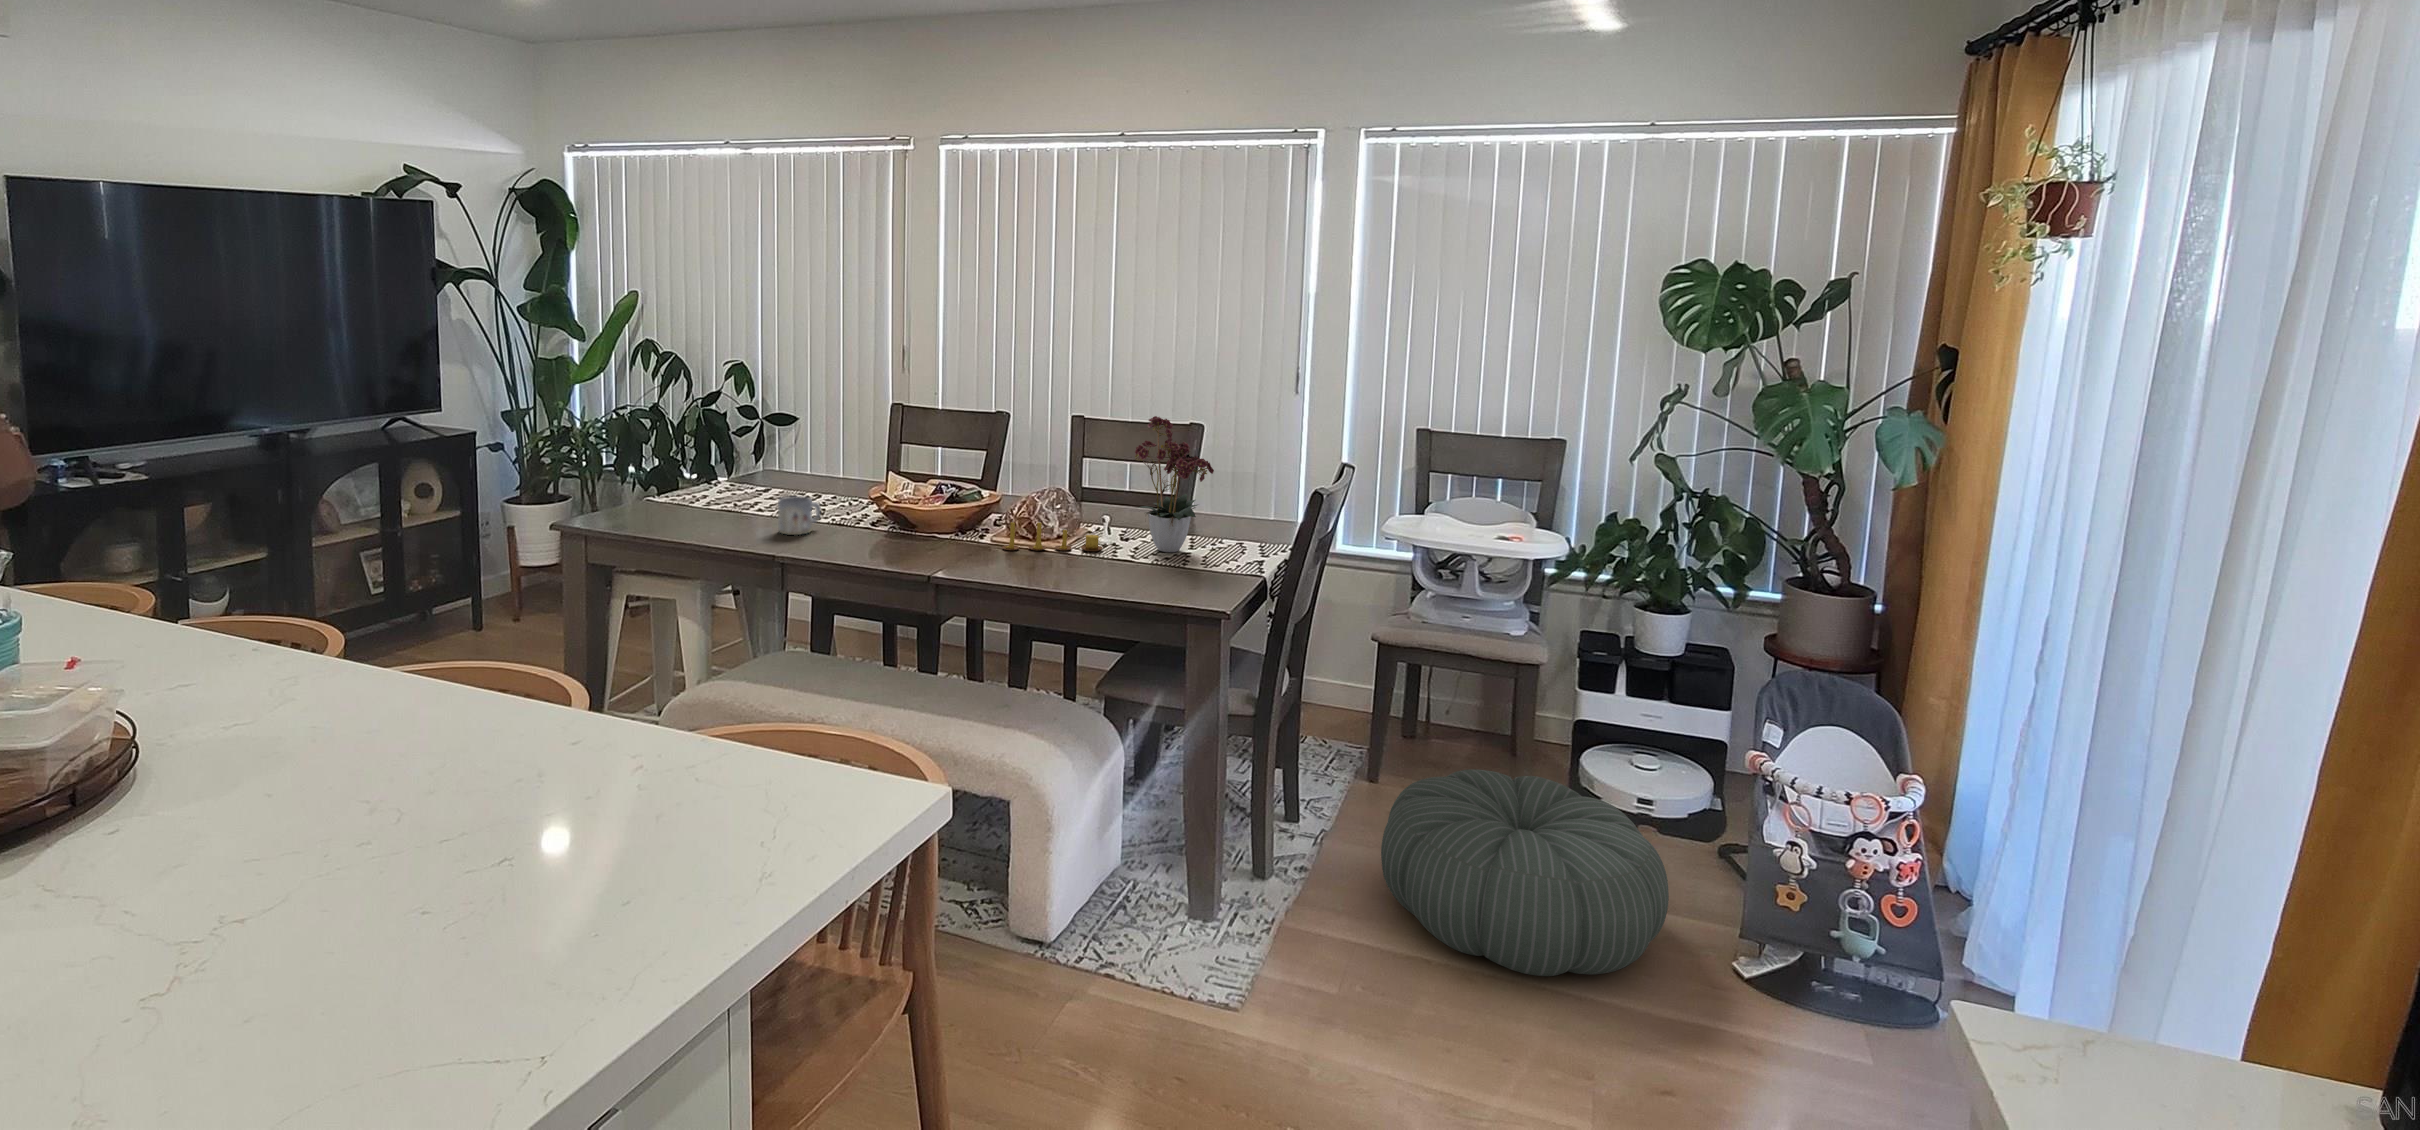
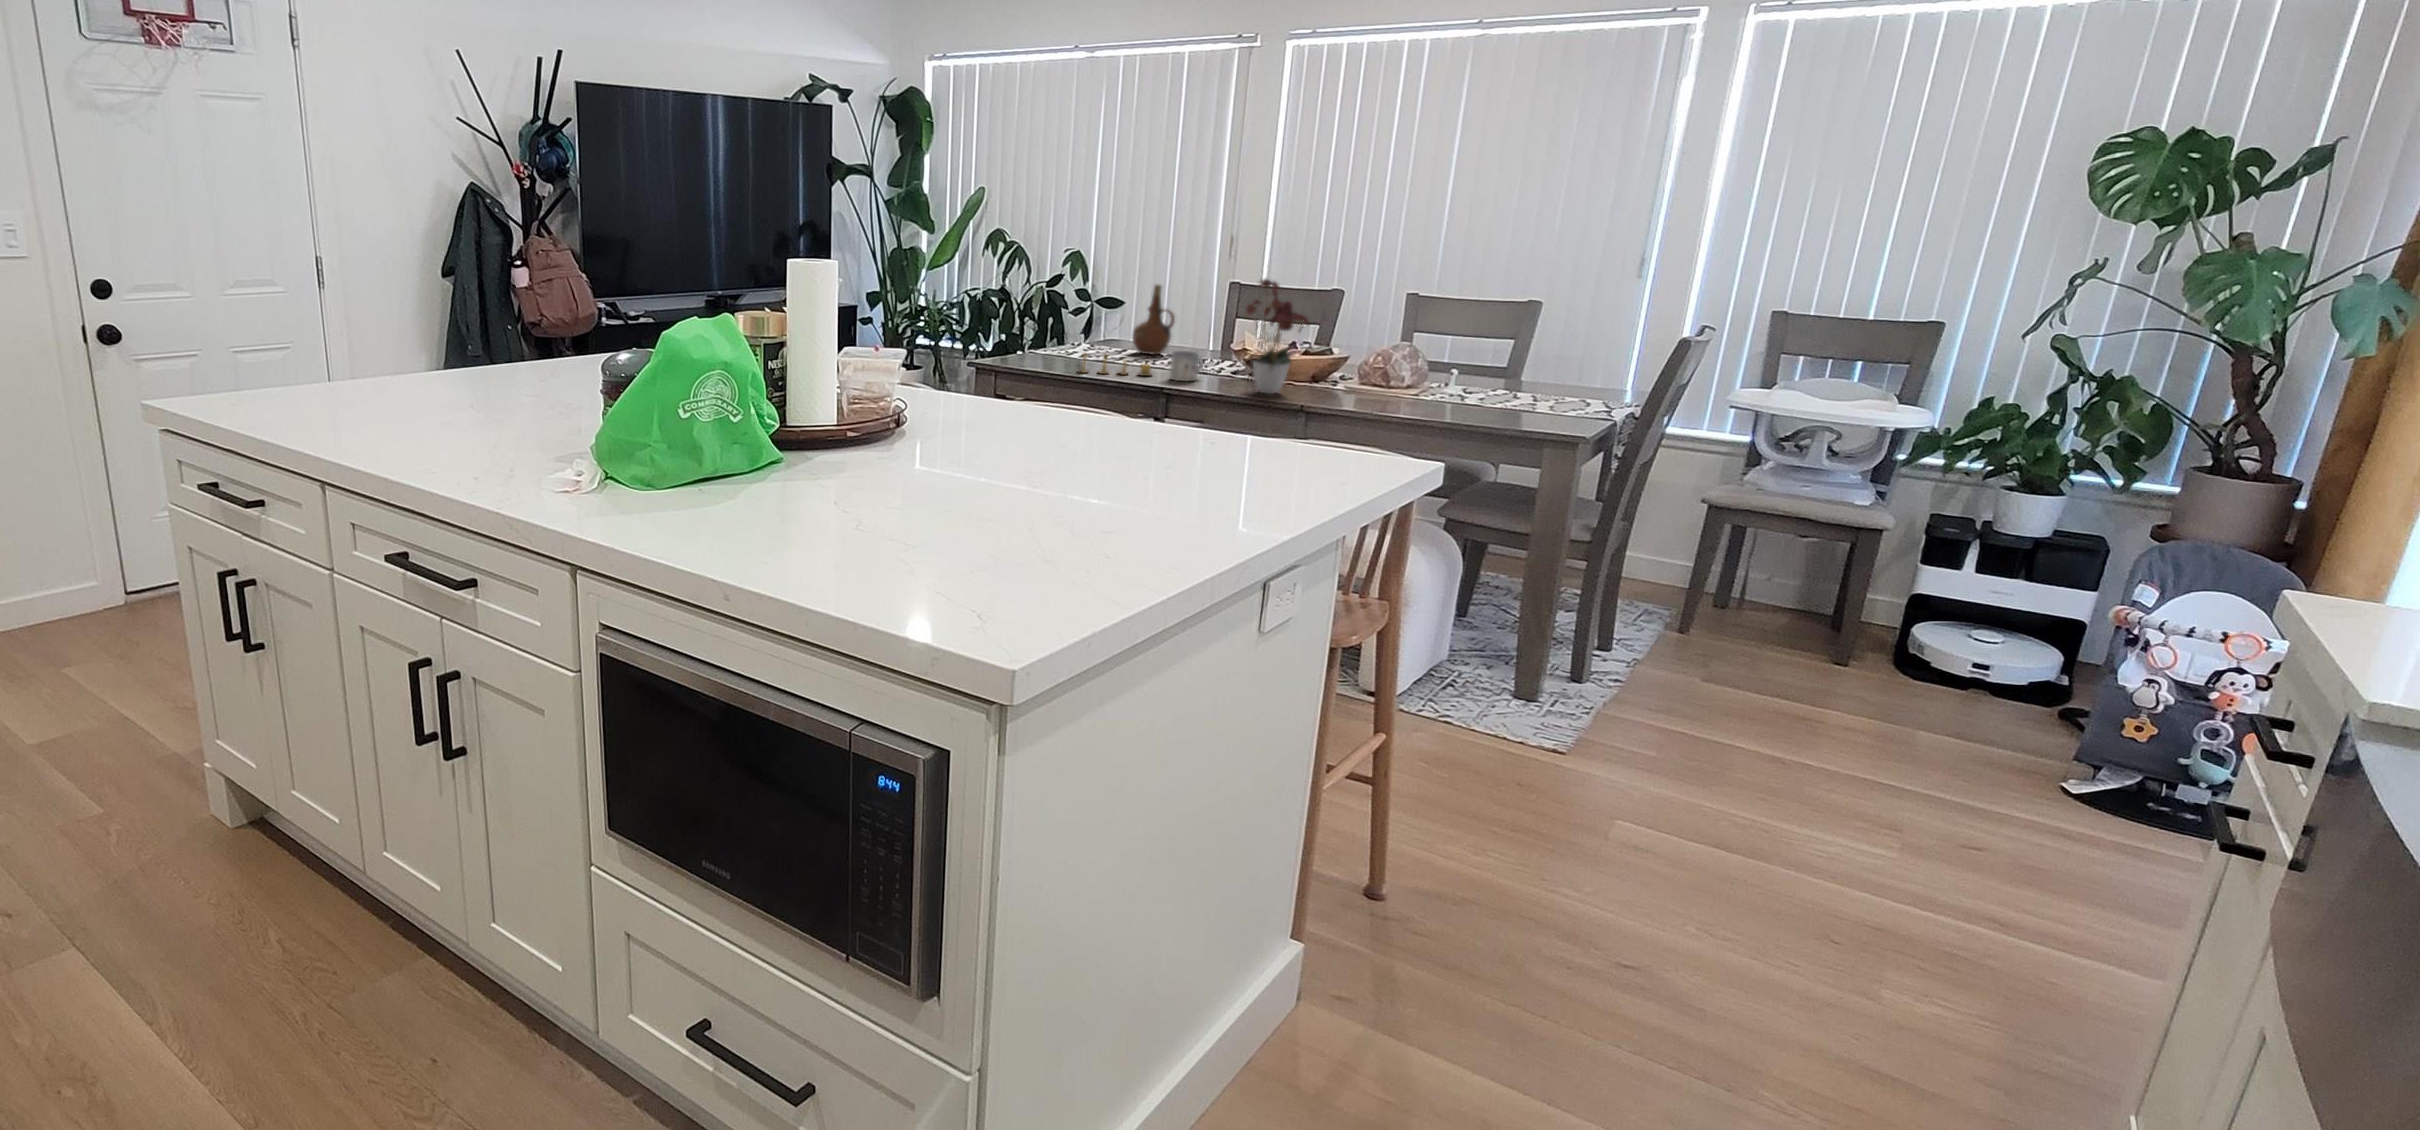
ceramic pitcher: none [764,409,813,490] -> present [1133,285,1175,354]
flower arrangement: present [1135,416,1214,552] -> present [1246,279,1310,394]
candle: present [1002,520,1102,551] -> present [1079,353,1151,376]
pouf: present [1381,769,1669,976] -> none [1692,608,1981,762]

